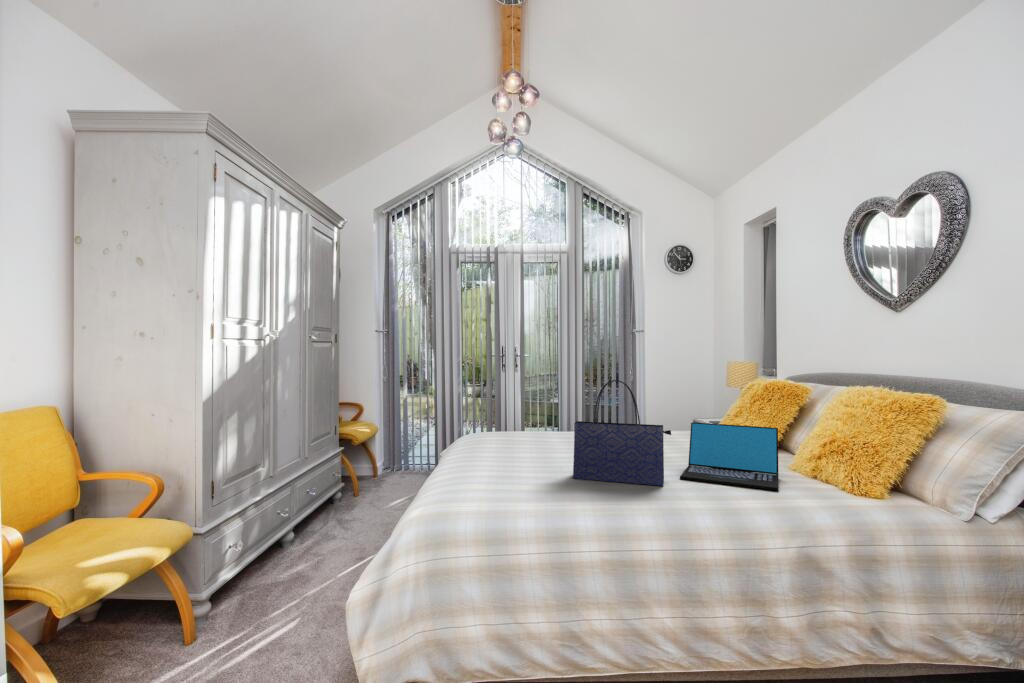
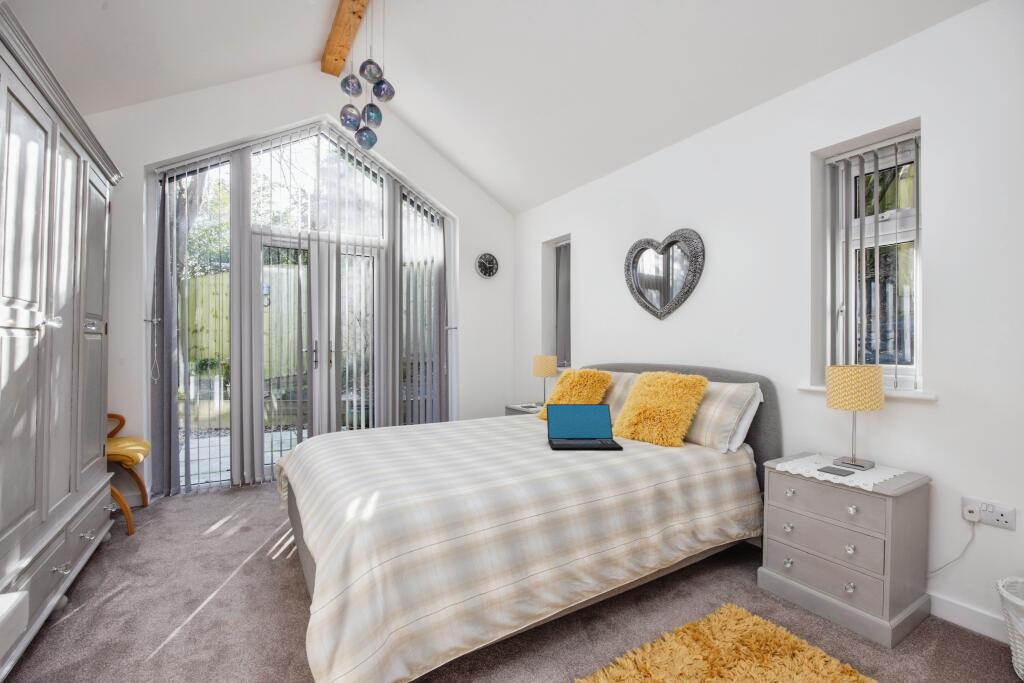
tote bag: present [573,380,671,486] -> none [469,369,551,459]

